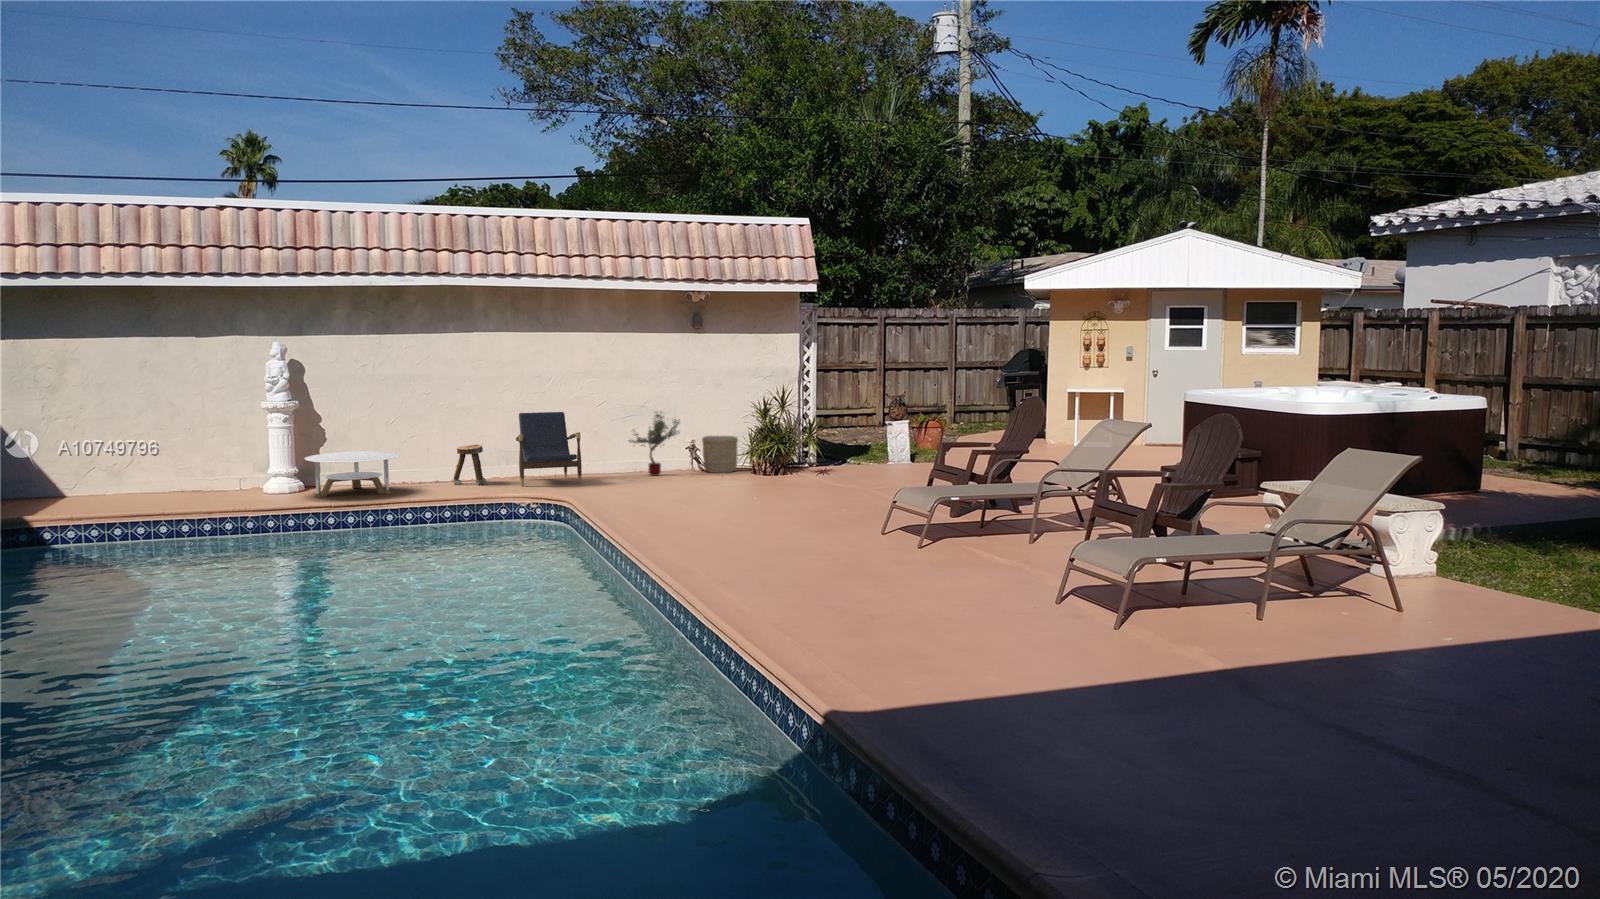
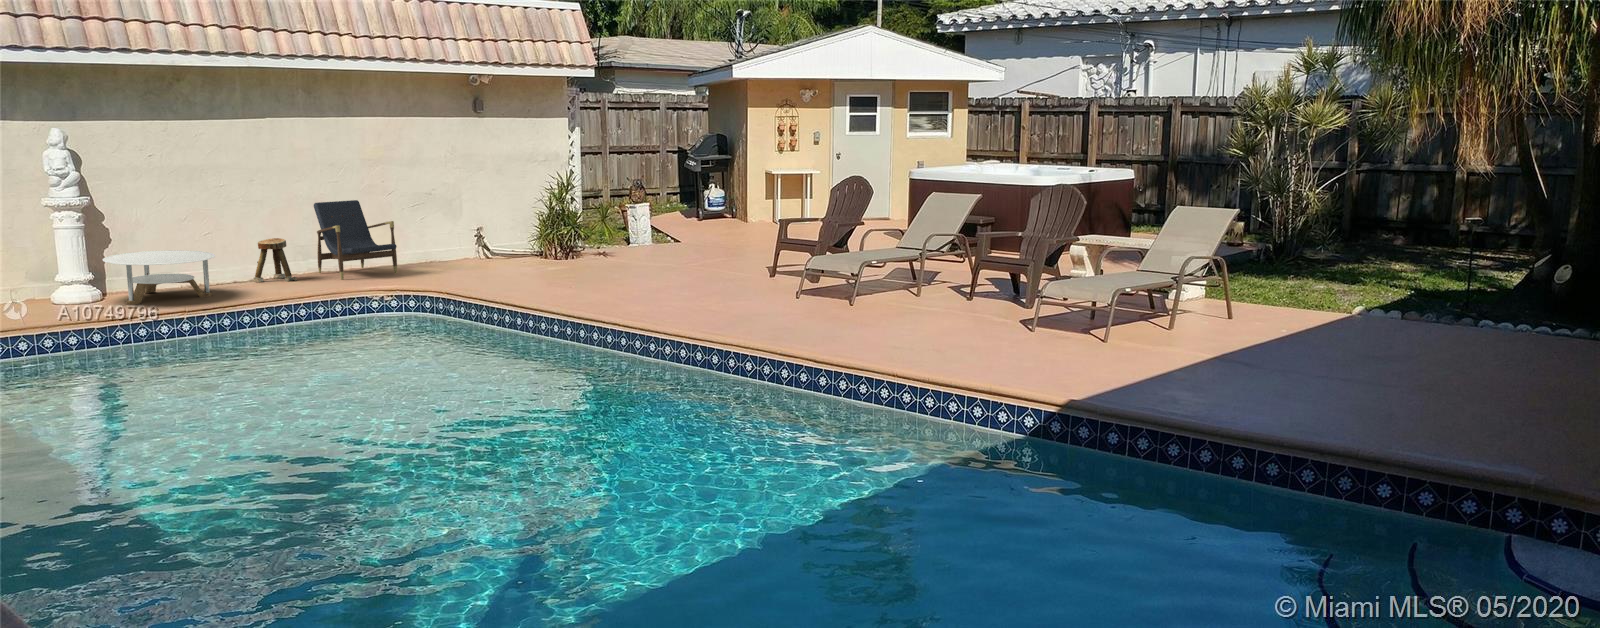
potted tree: present [629,414,680,476] -> none [424,196,474,262]
woven basket: present [702,436,738,473] -> none [486,219,522,256]

